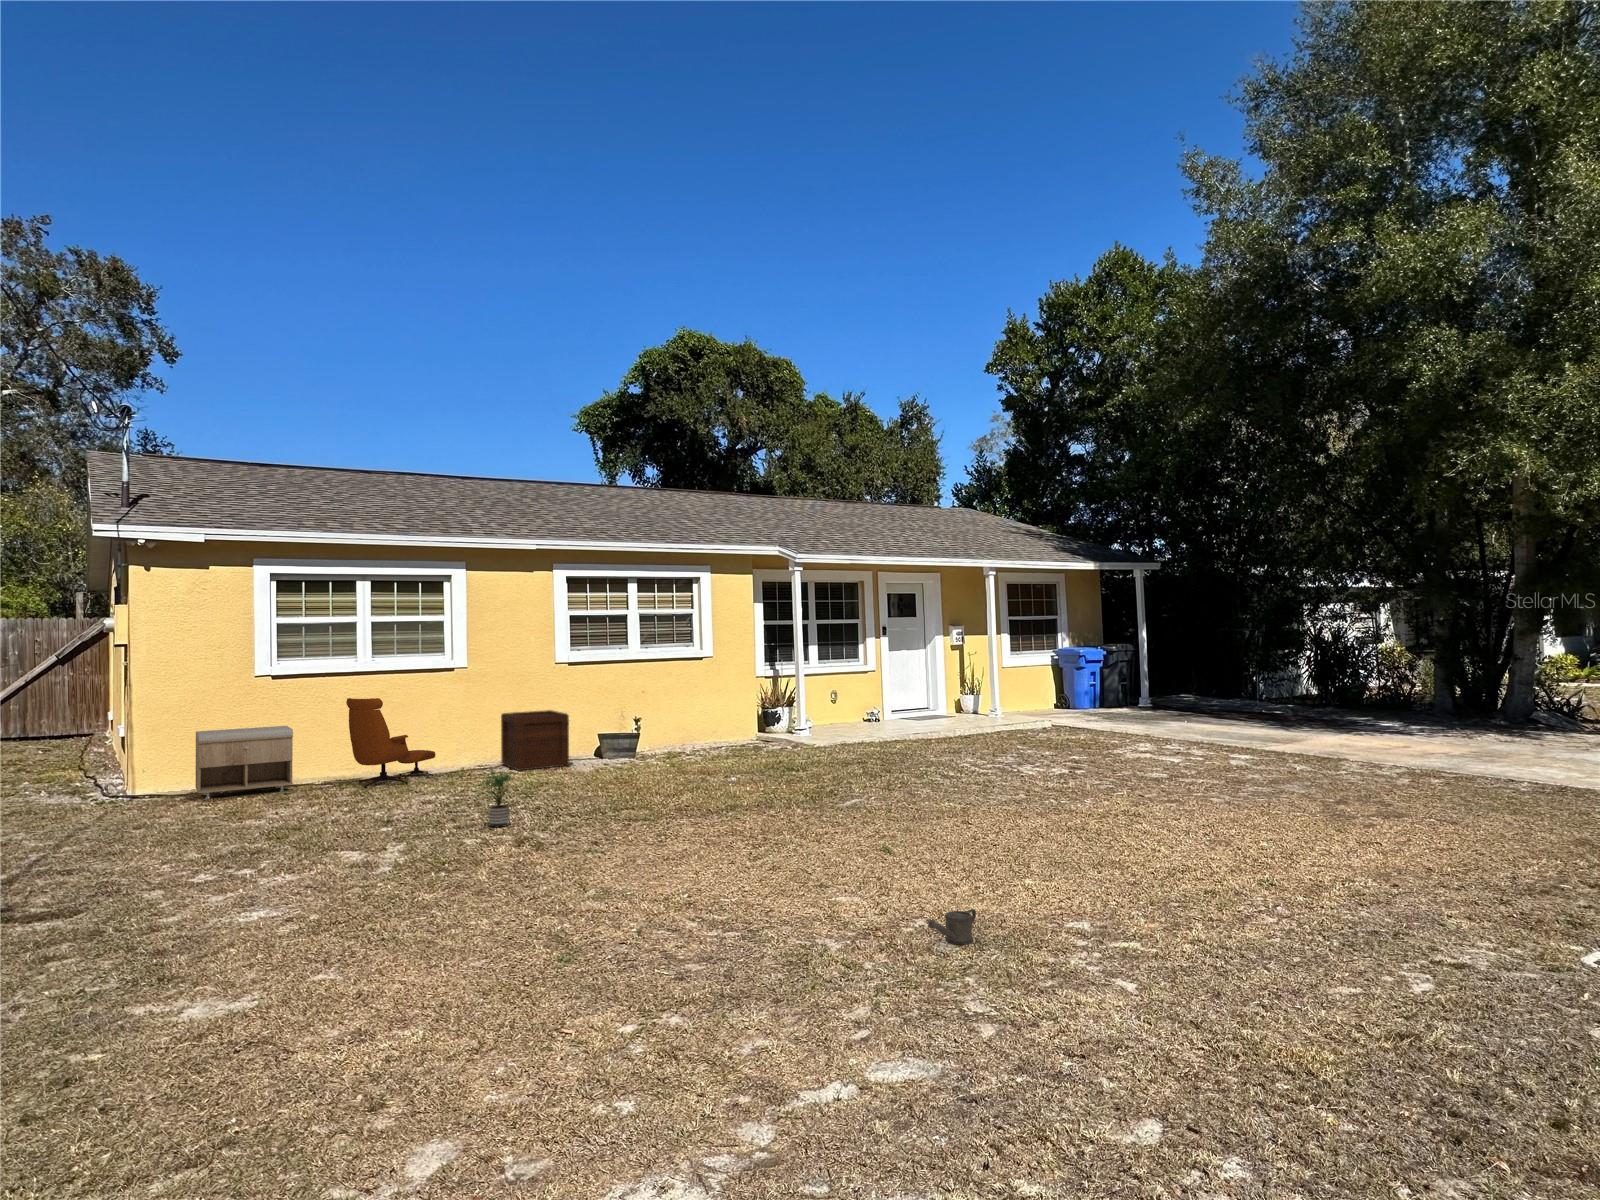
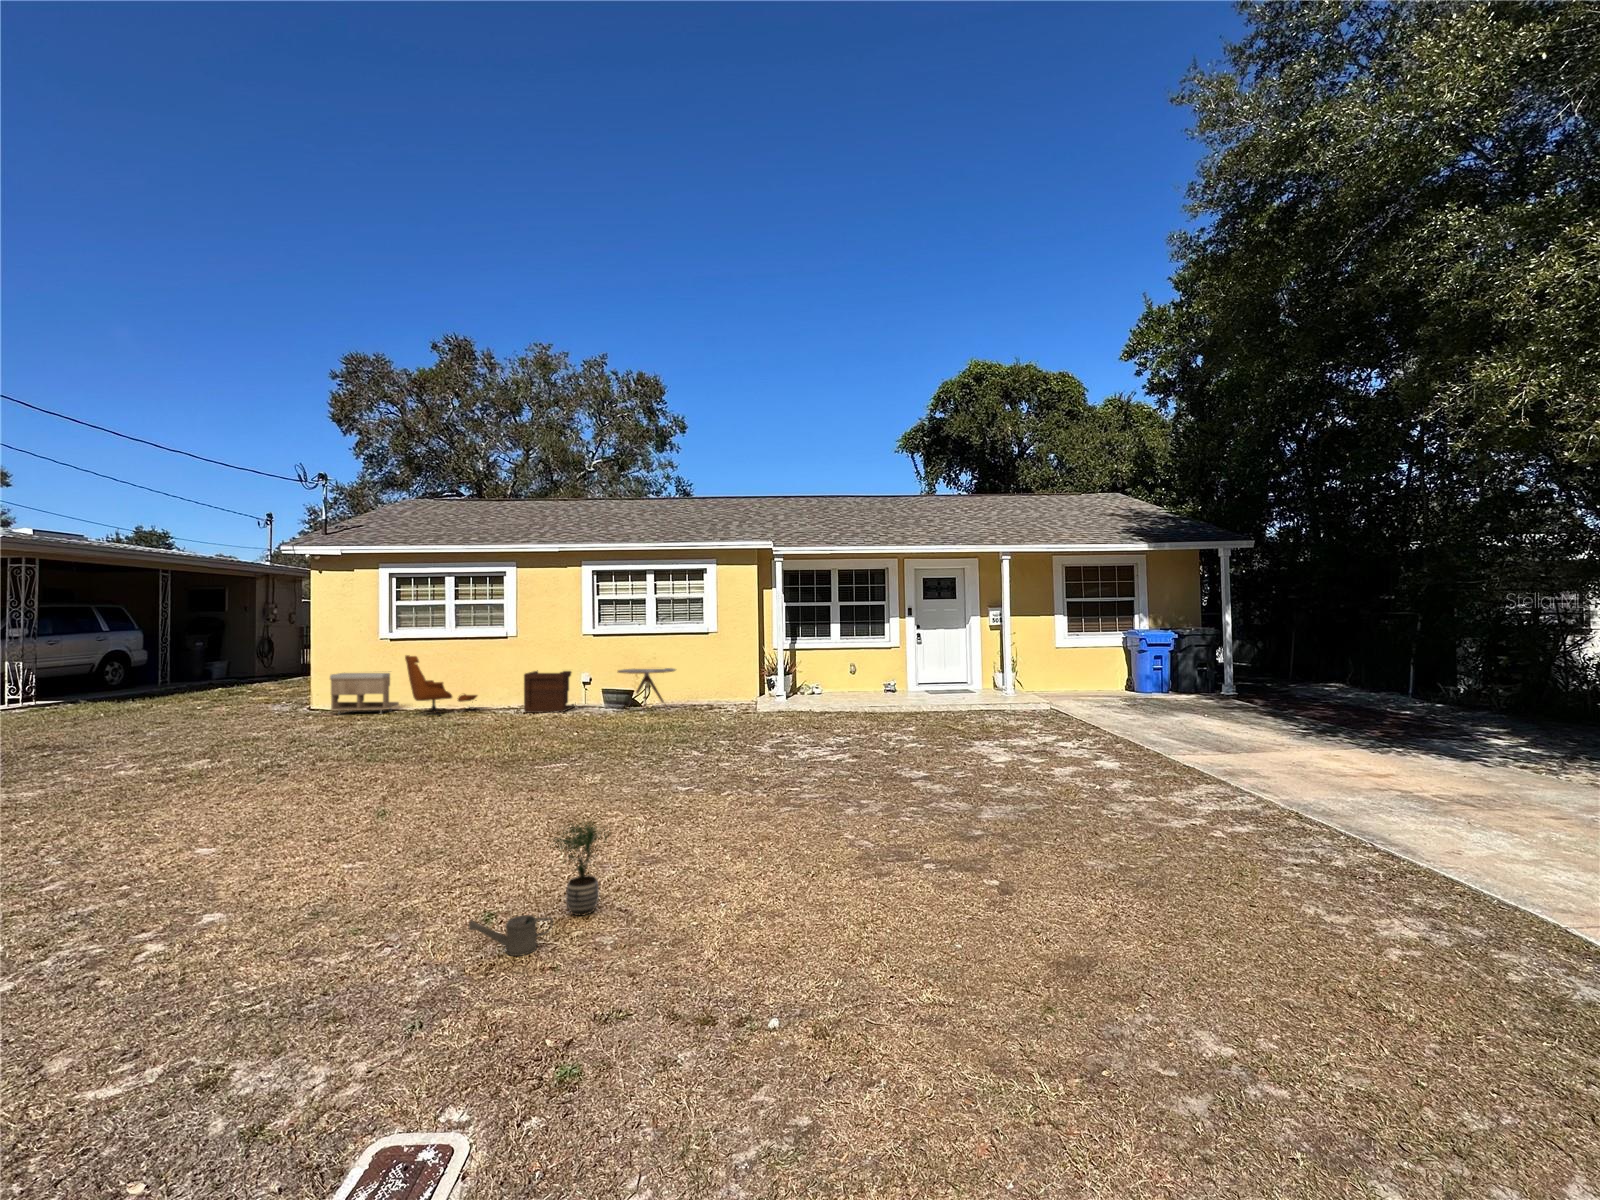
round table: none [624,702,698,757] -> present [618,668,675,711]
potted plant: present [478,770,511,827] -> present [550,823,609,916]
watering can: present [928,909,976,945] -> present [469,915,553,956]

